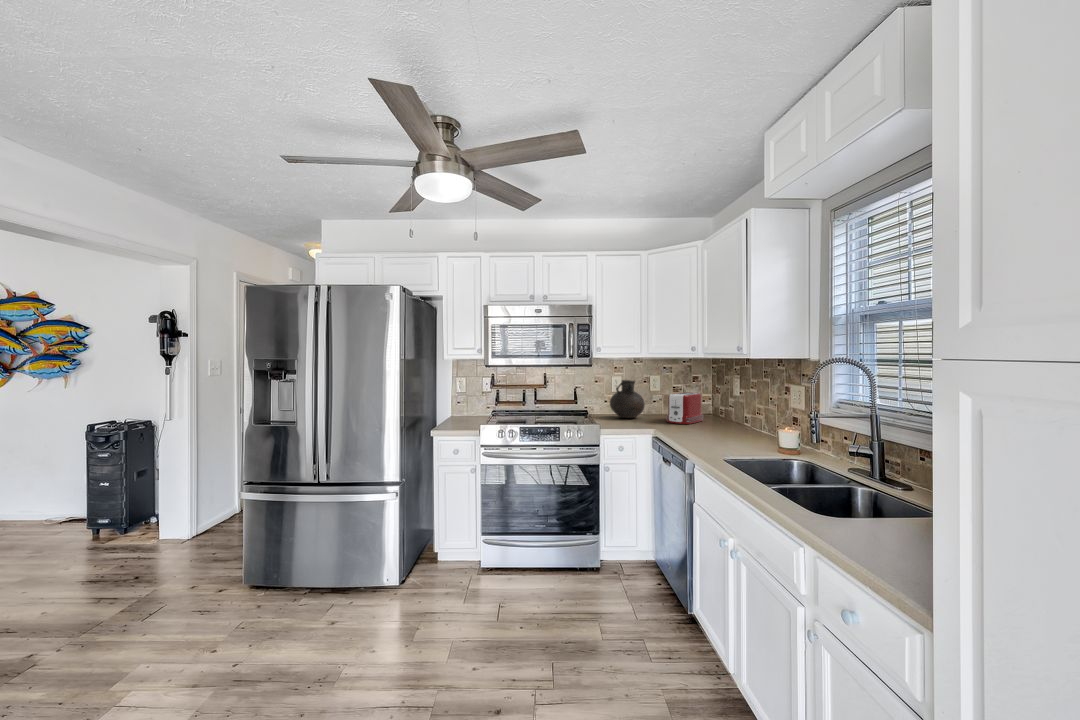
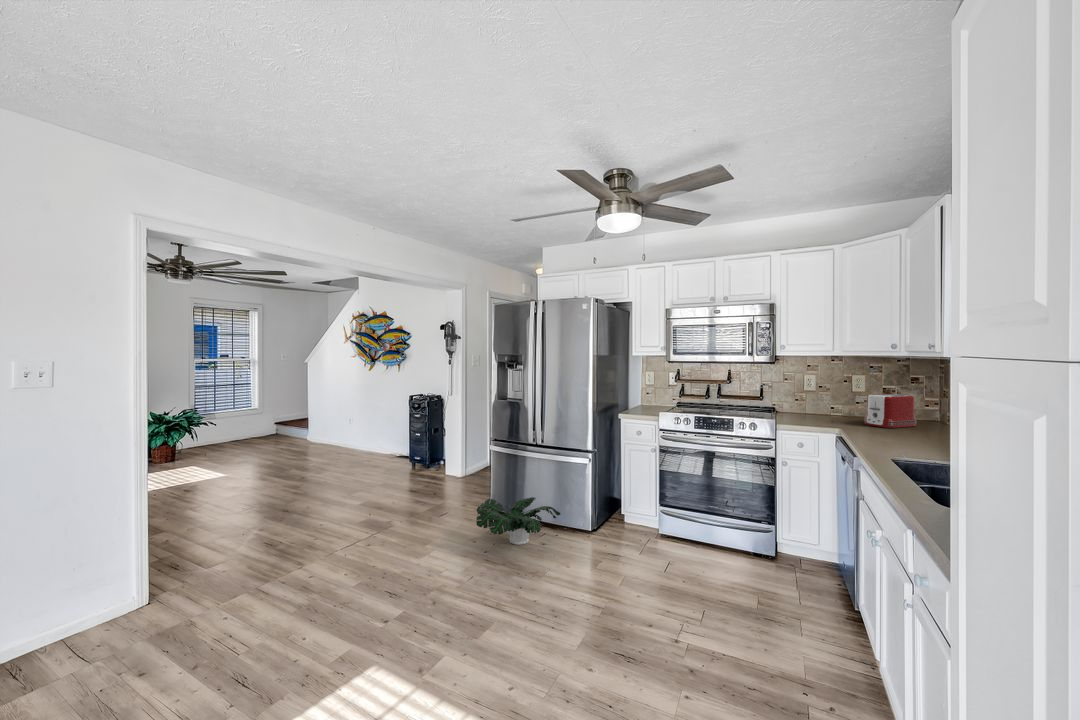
vase: present [610,380,645,418] -> none [799,378,840,418]
potted plant: none [220,555,357,630] -> present [476,497,560,545]

